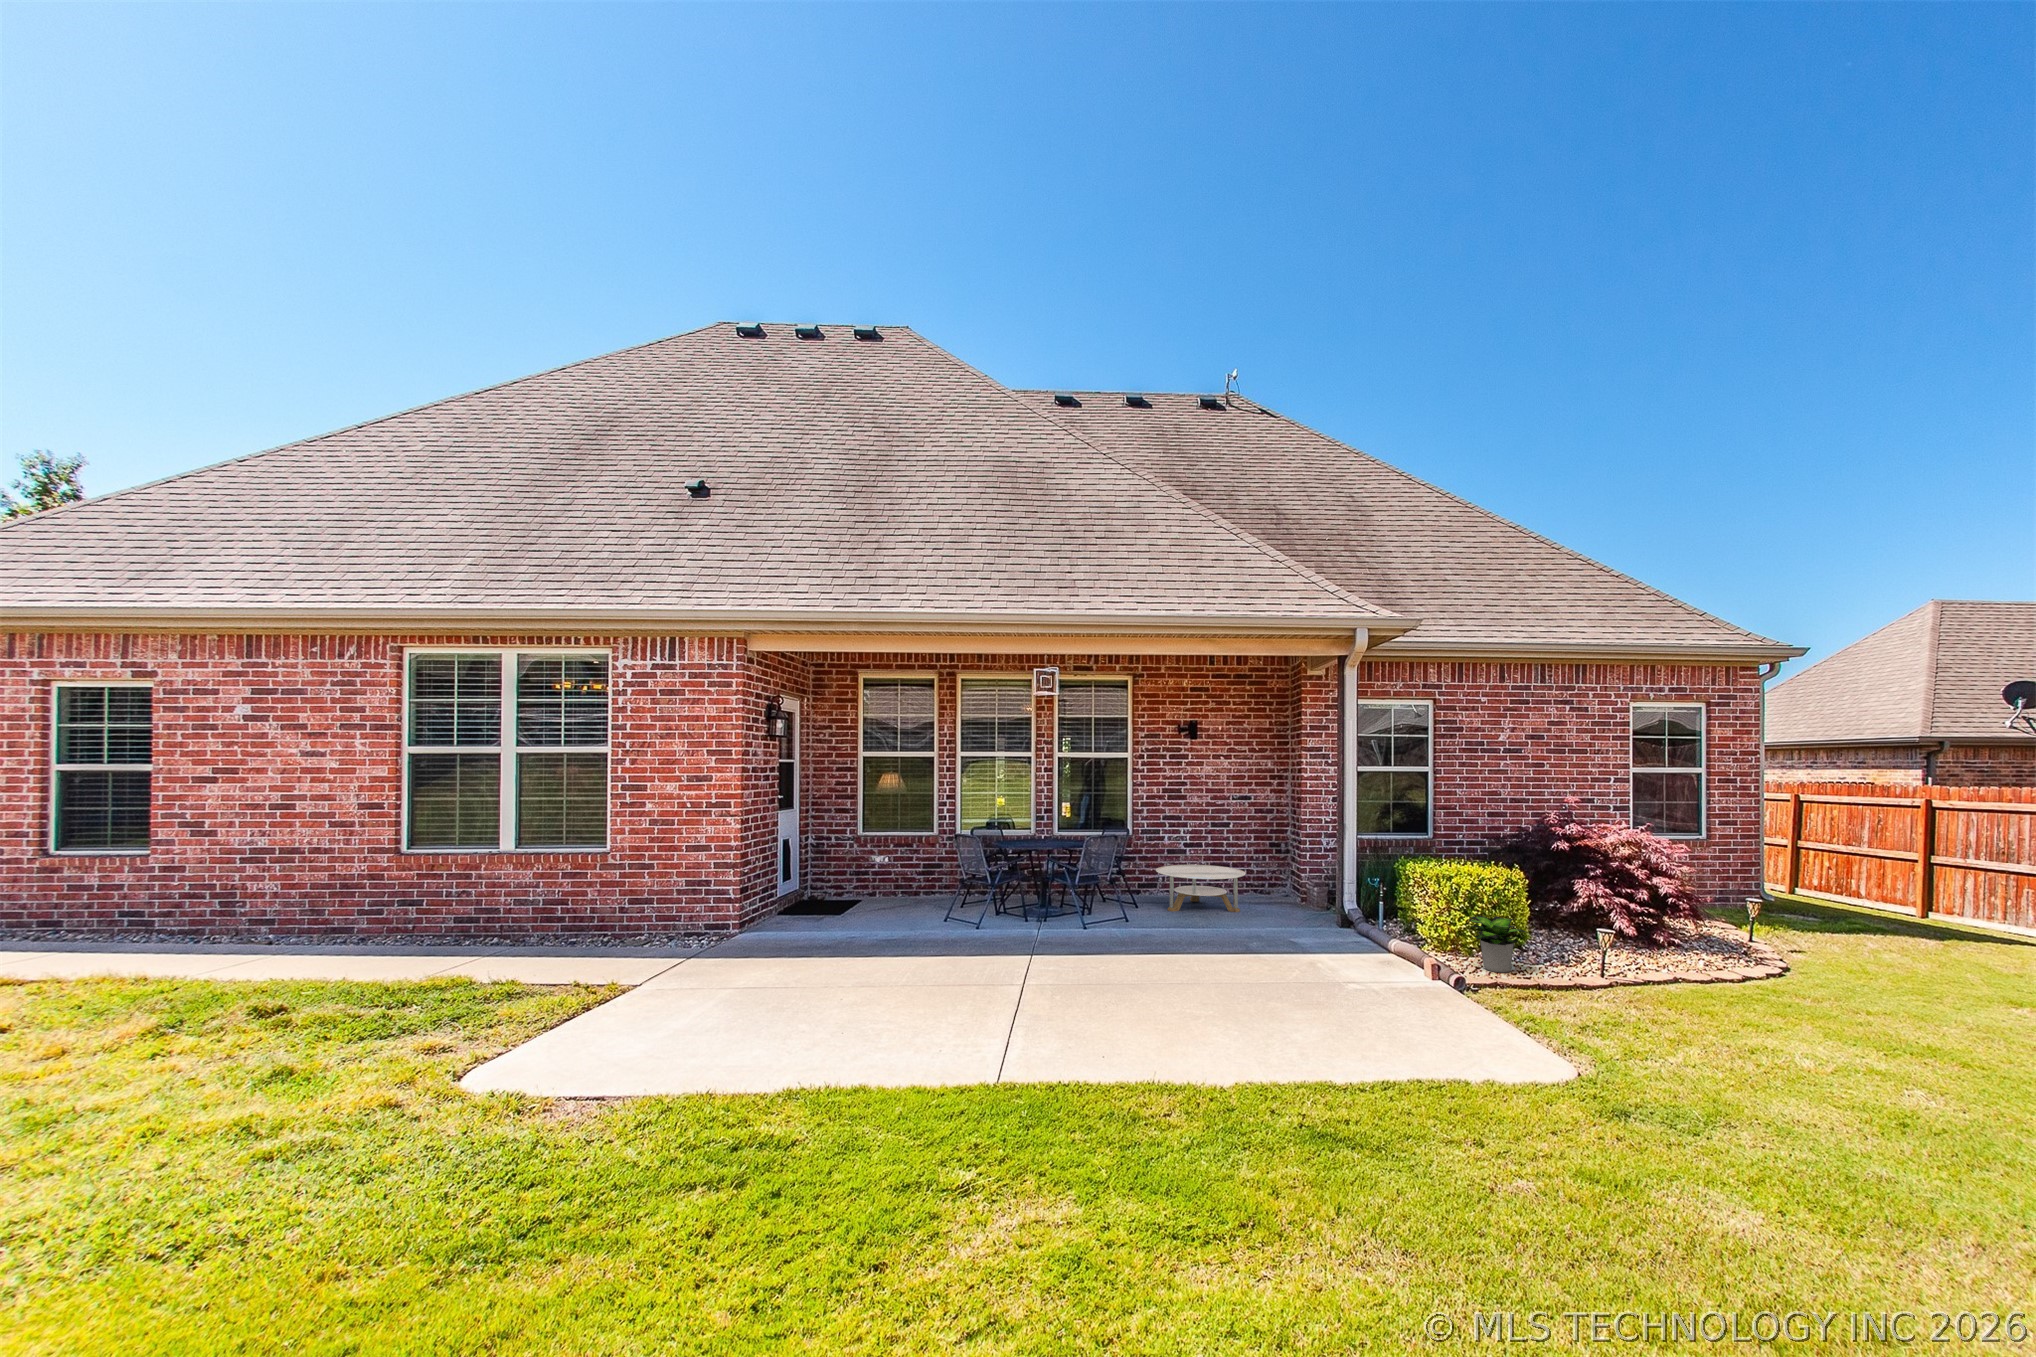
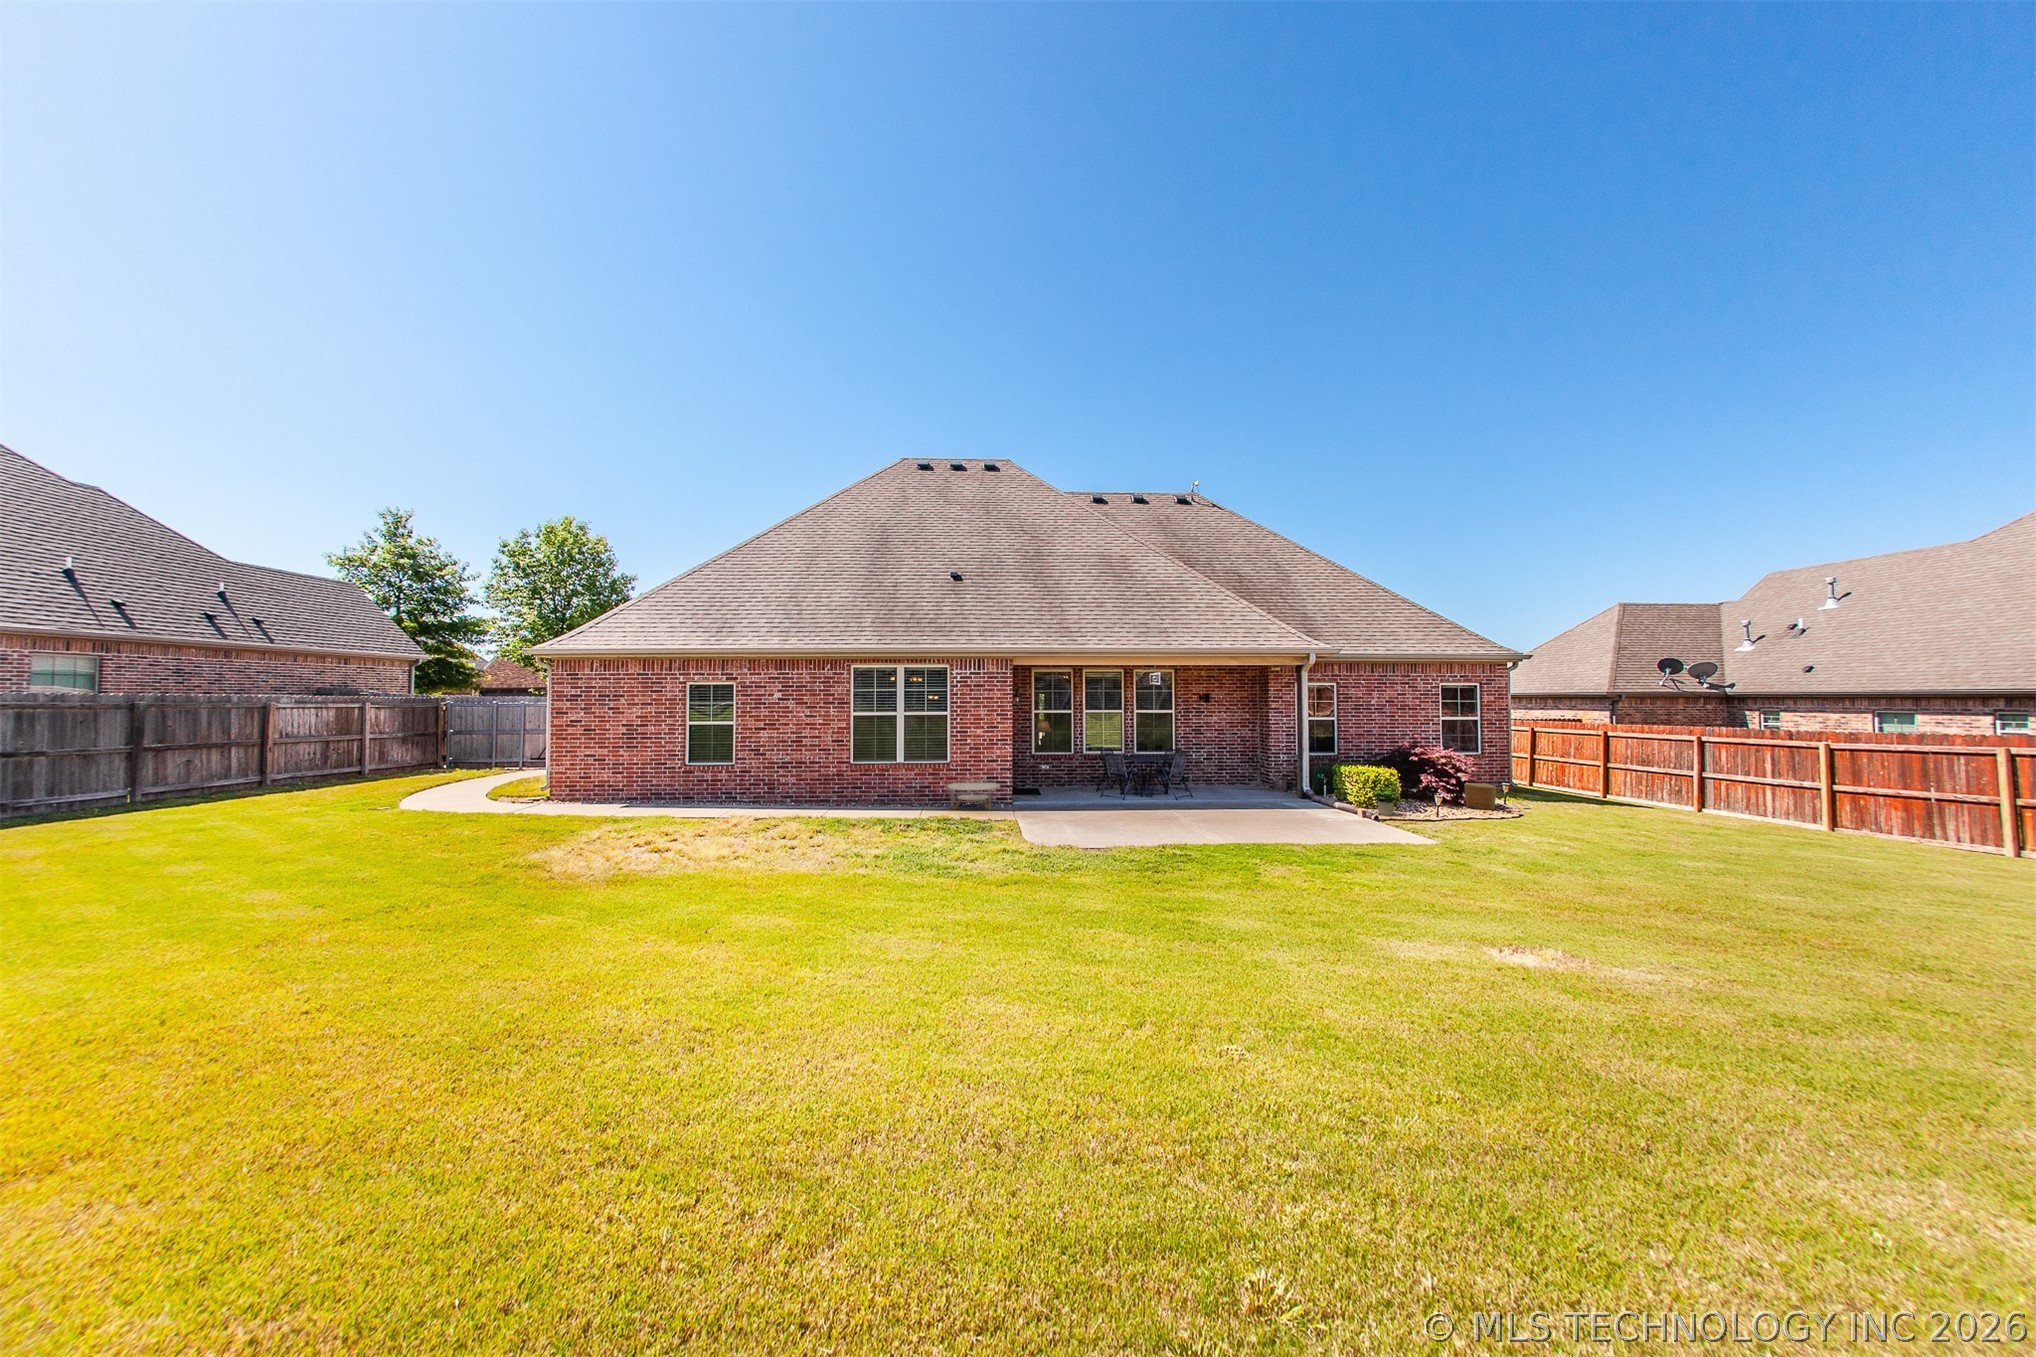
round table: present [1156,865,1246,912] -> present [948,781,999,810]
woven basket: none [1661,899,1723,957] -> present [1464,783,1496,810]

